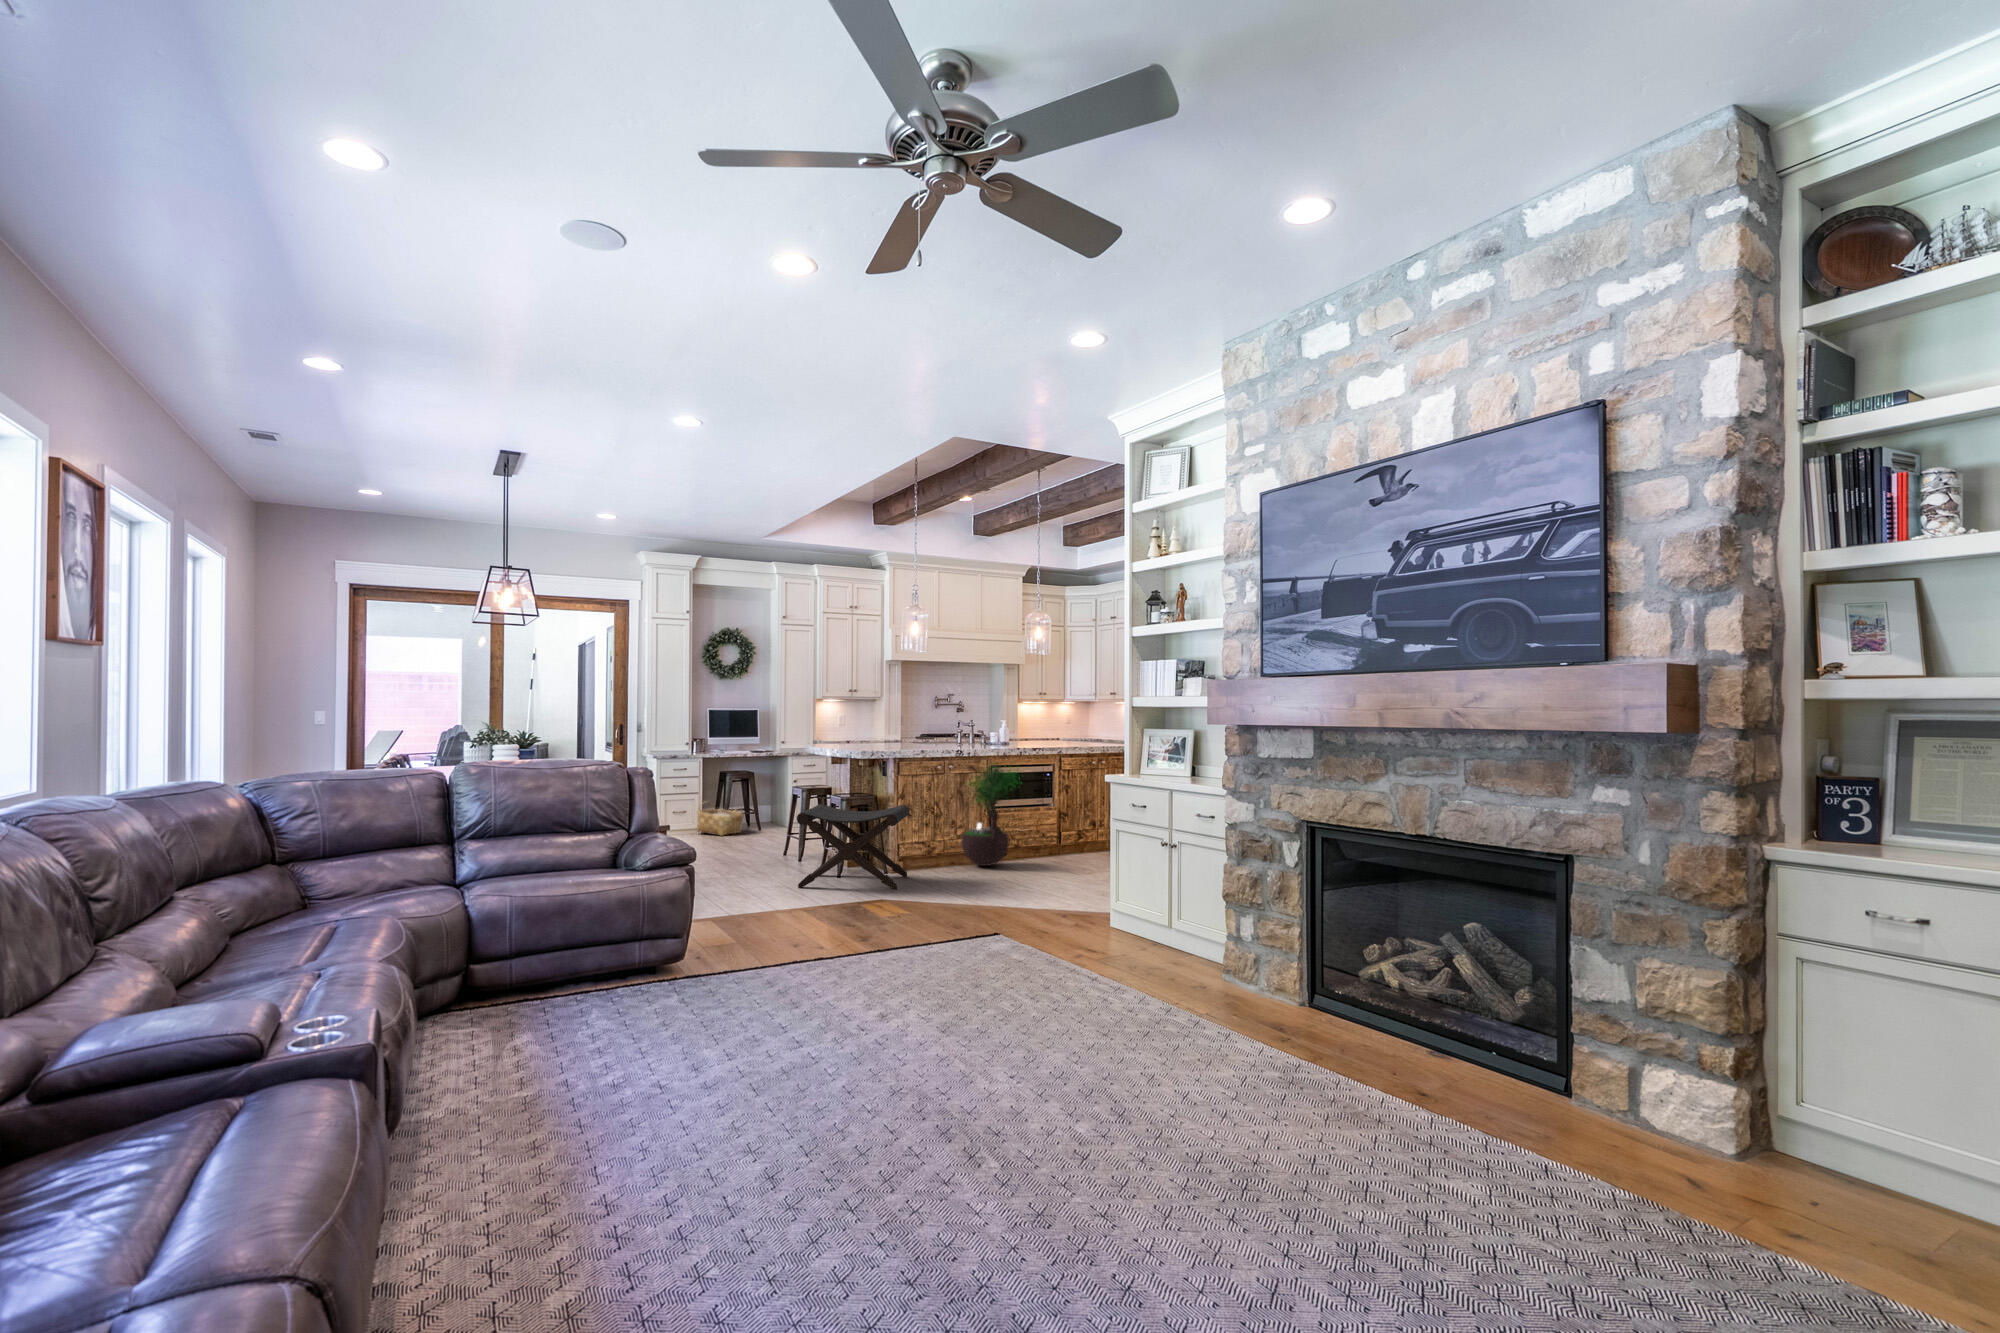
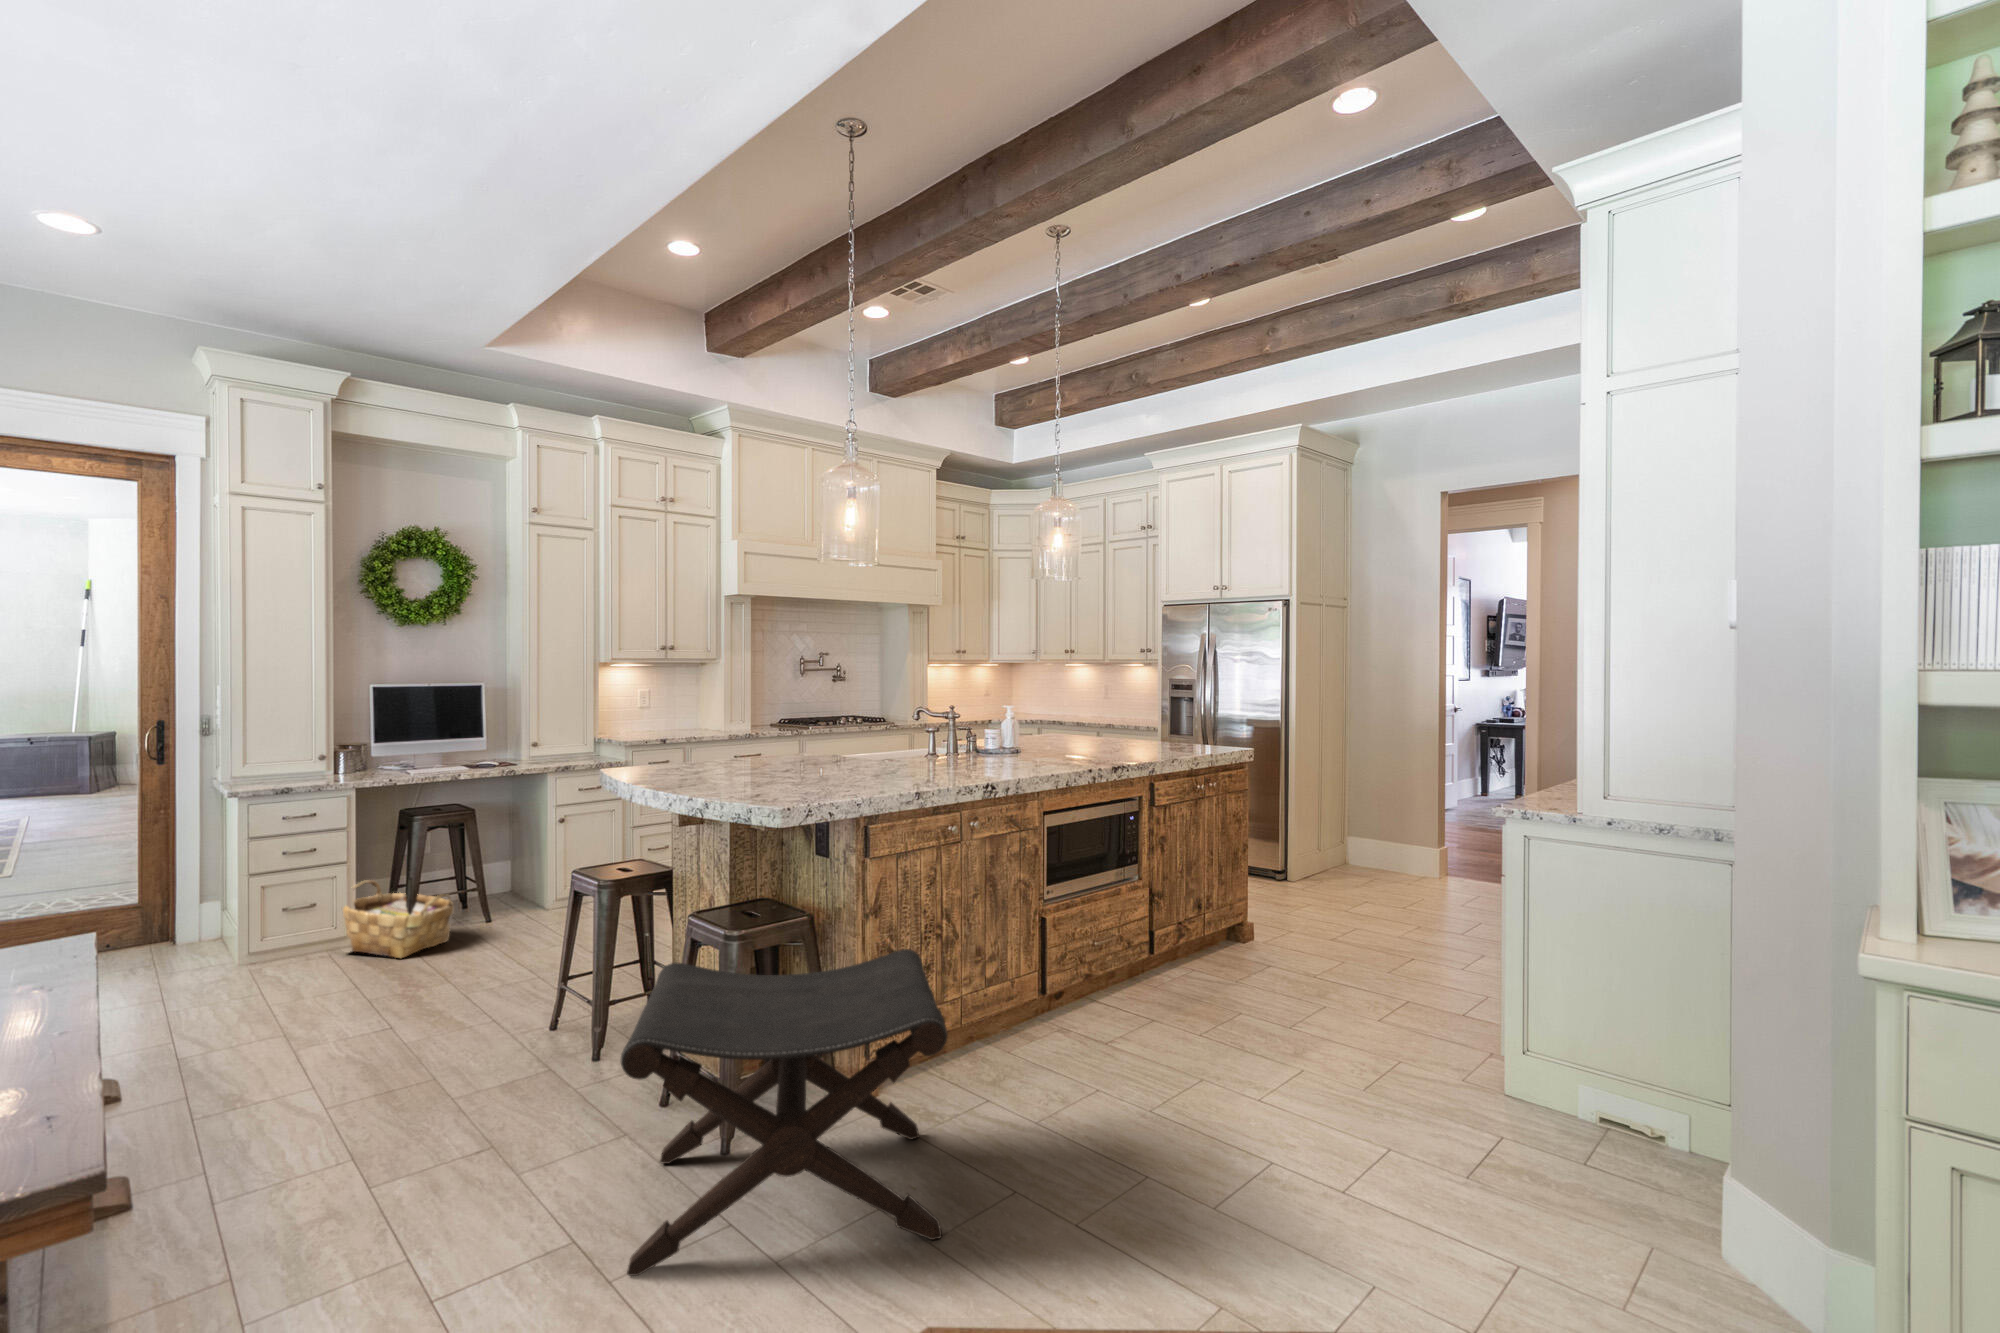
potted tree: present [961,762,1020,866] -> none [1005,801,1152,1054]

